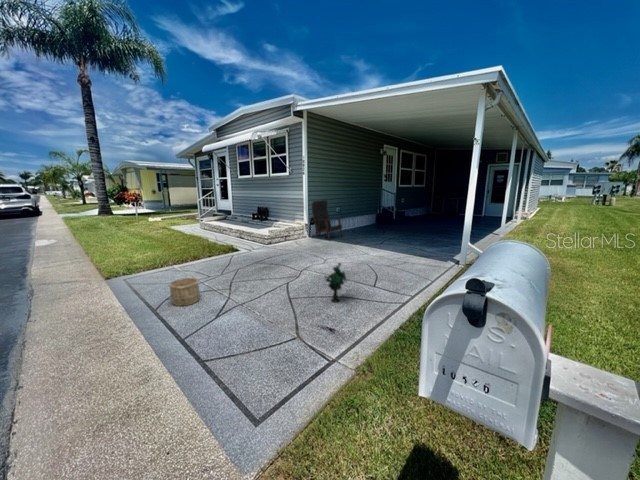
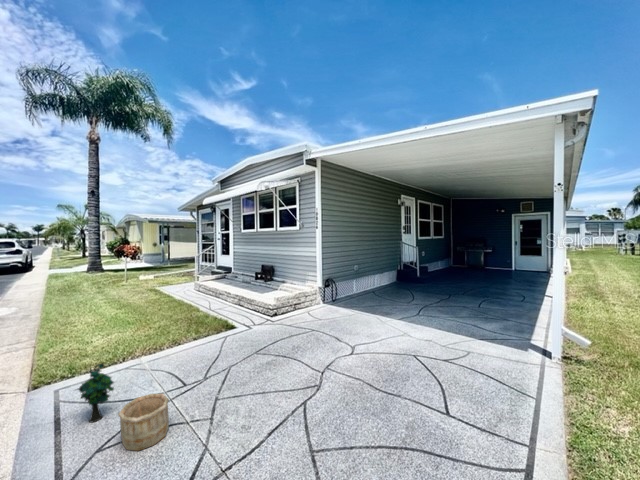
lounge chair: present [312,200,342,240] -> none [326,258,365,308]
decorative plant: present [325,263,346,302] -> present [77,363,114,422]

